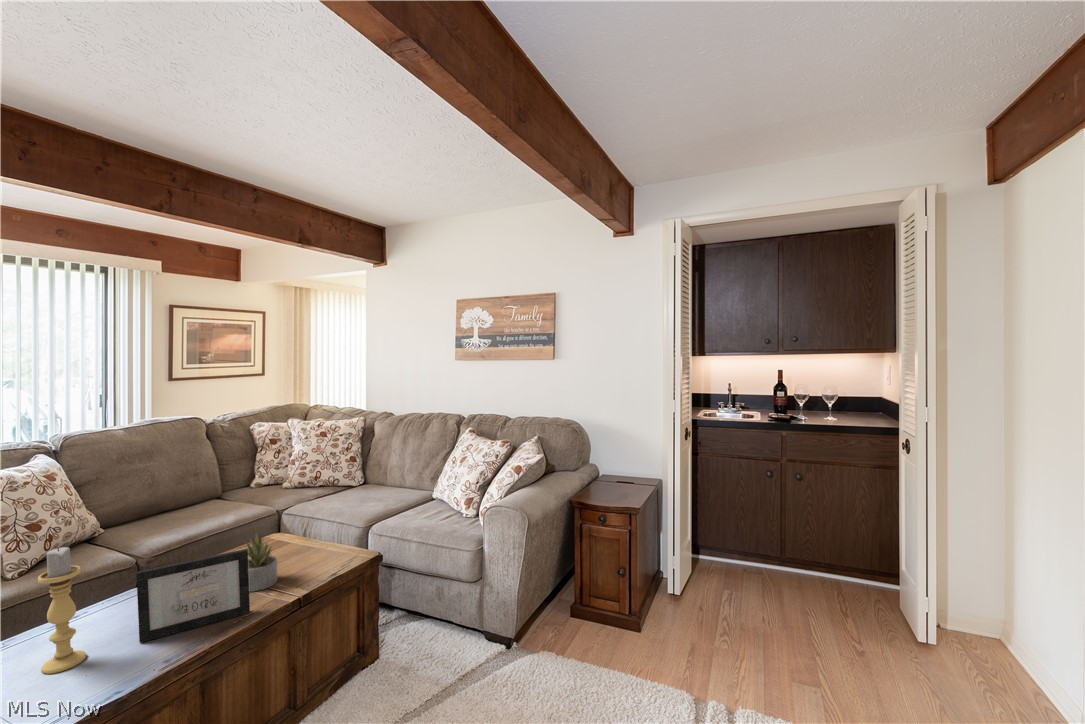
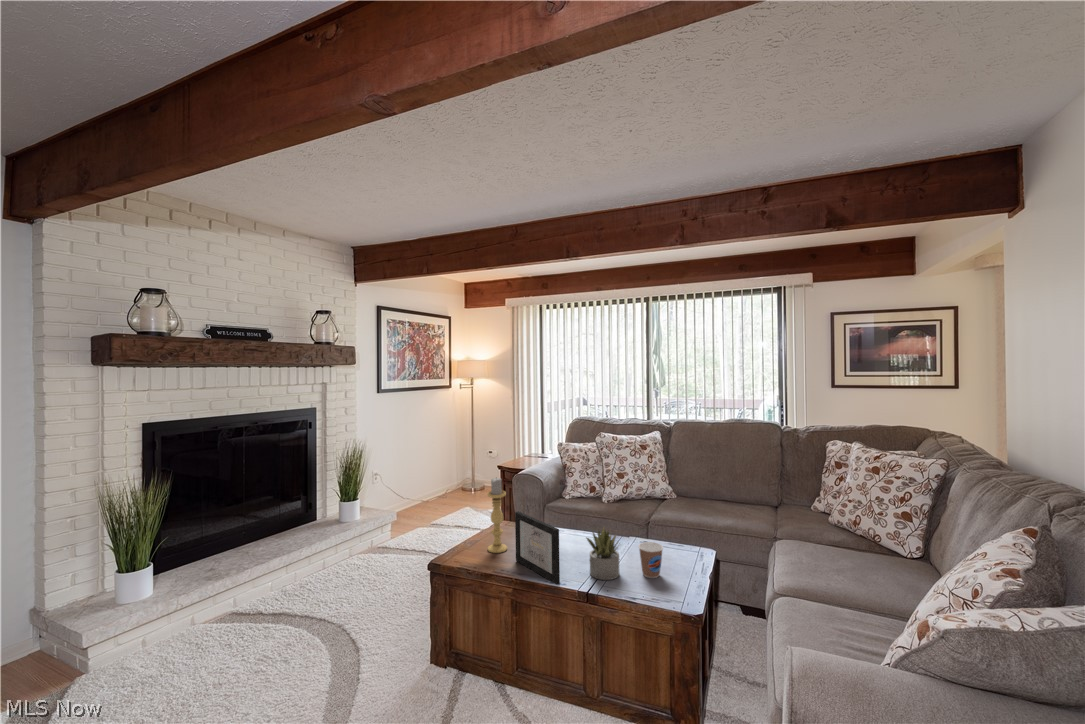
coffee cup: none [276,530,303,565] -> present [639,542,663,578]

